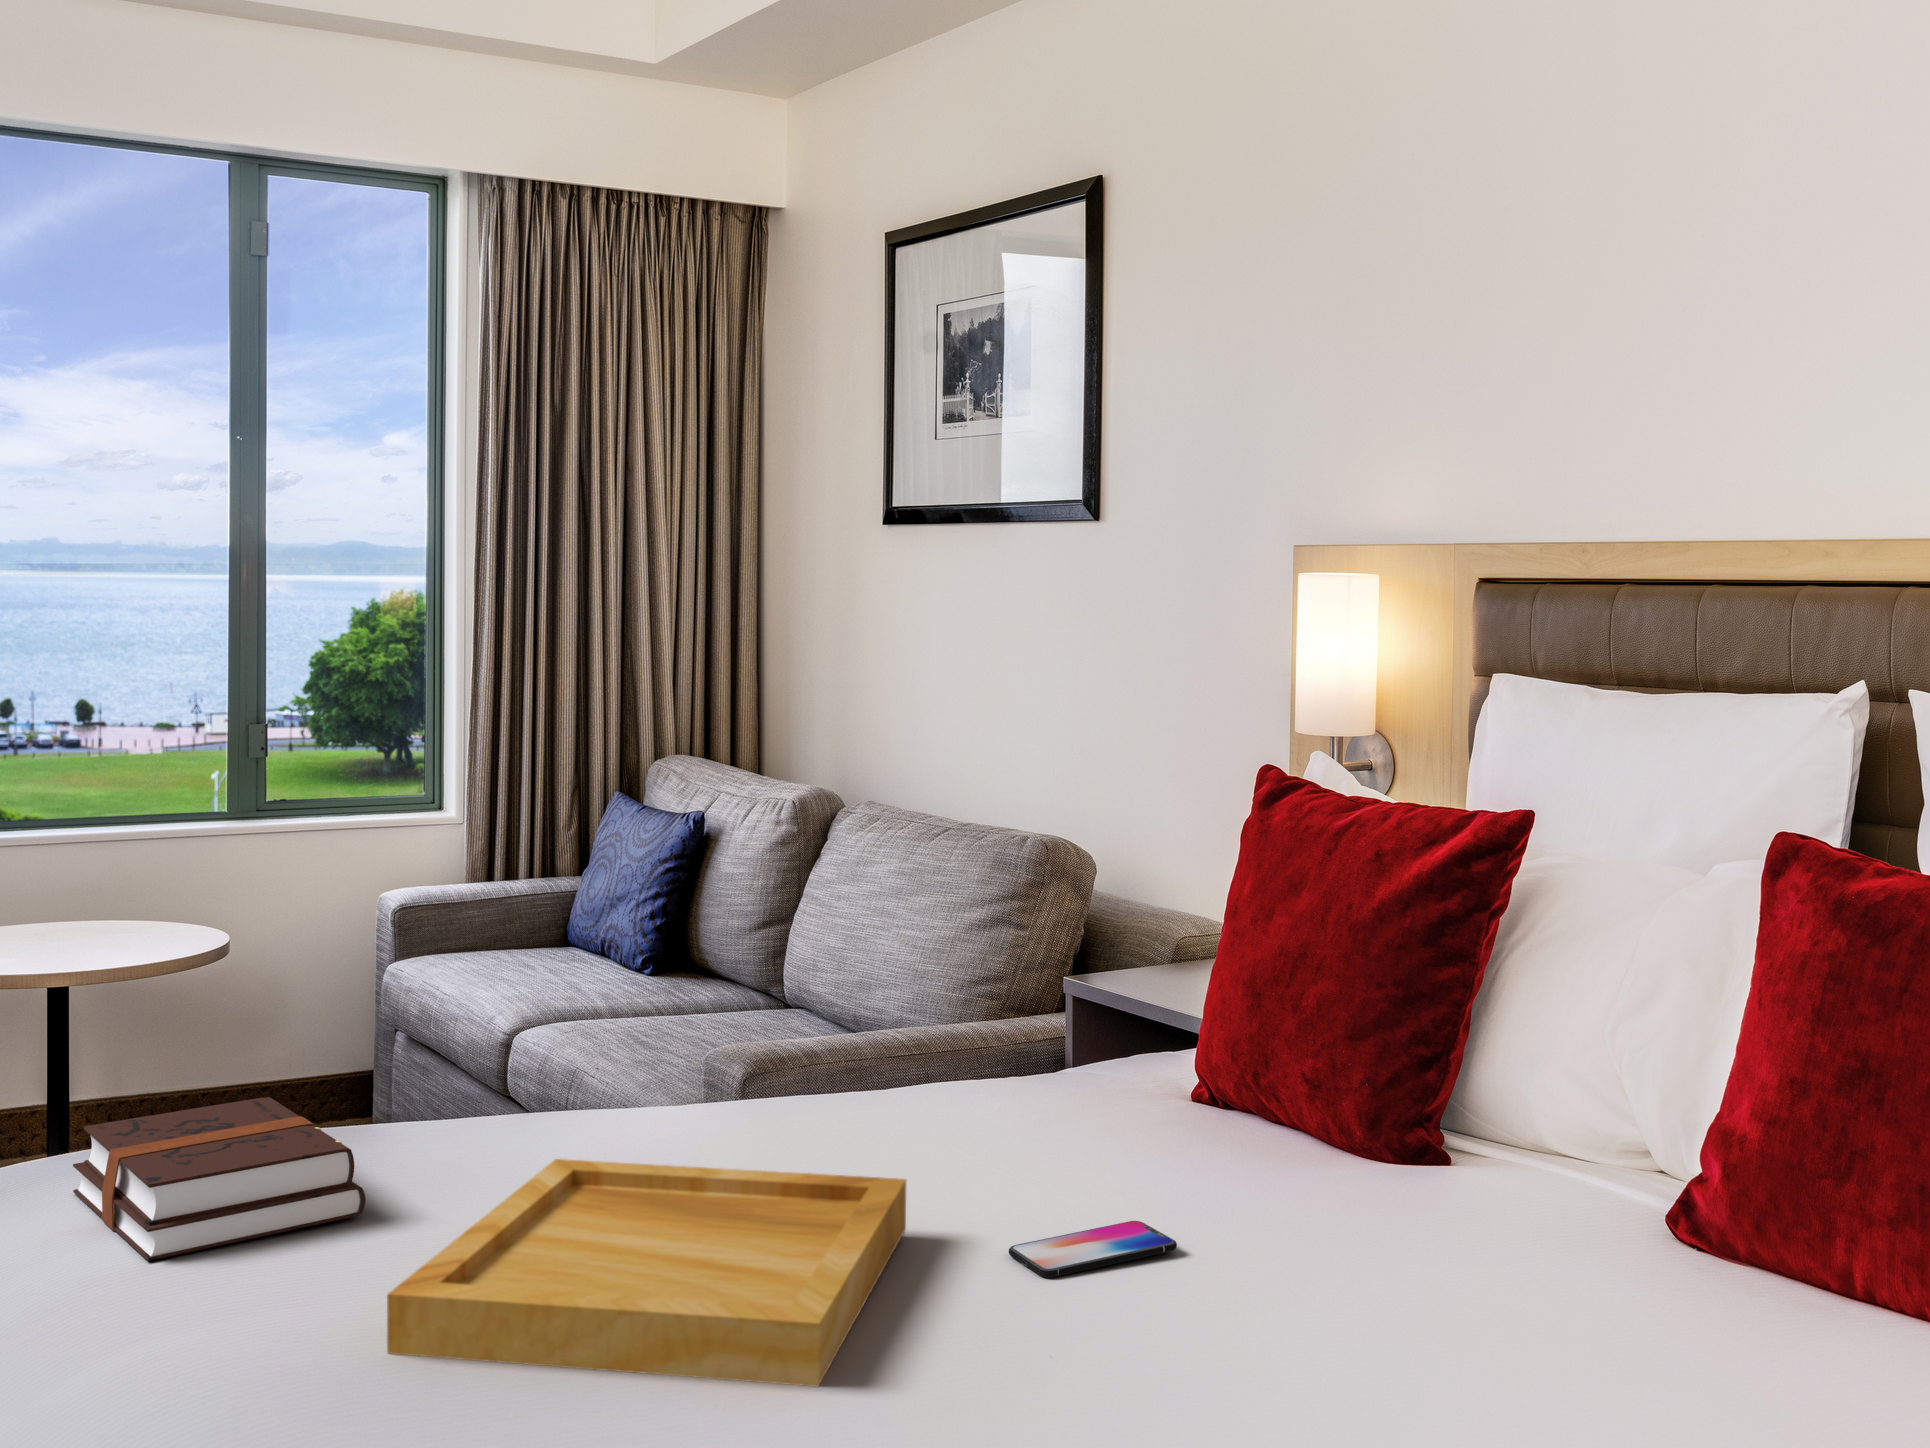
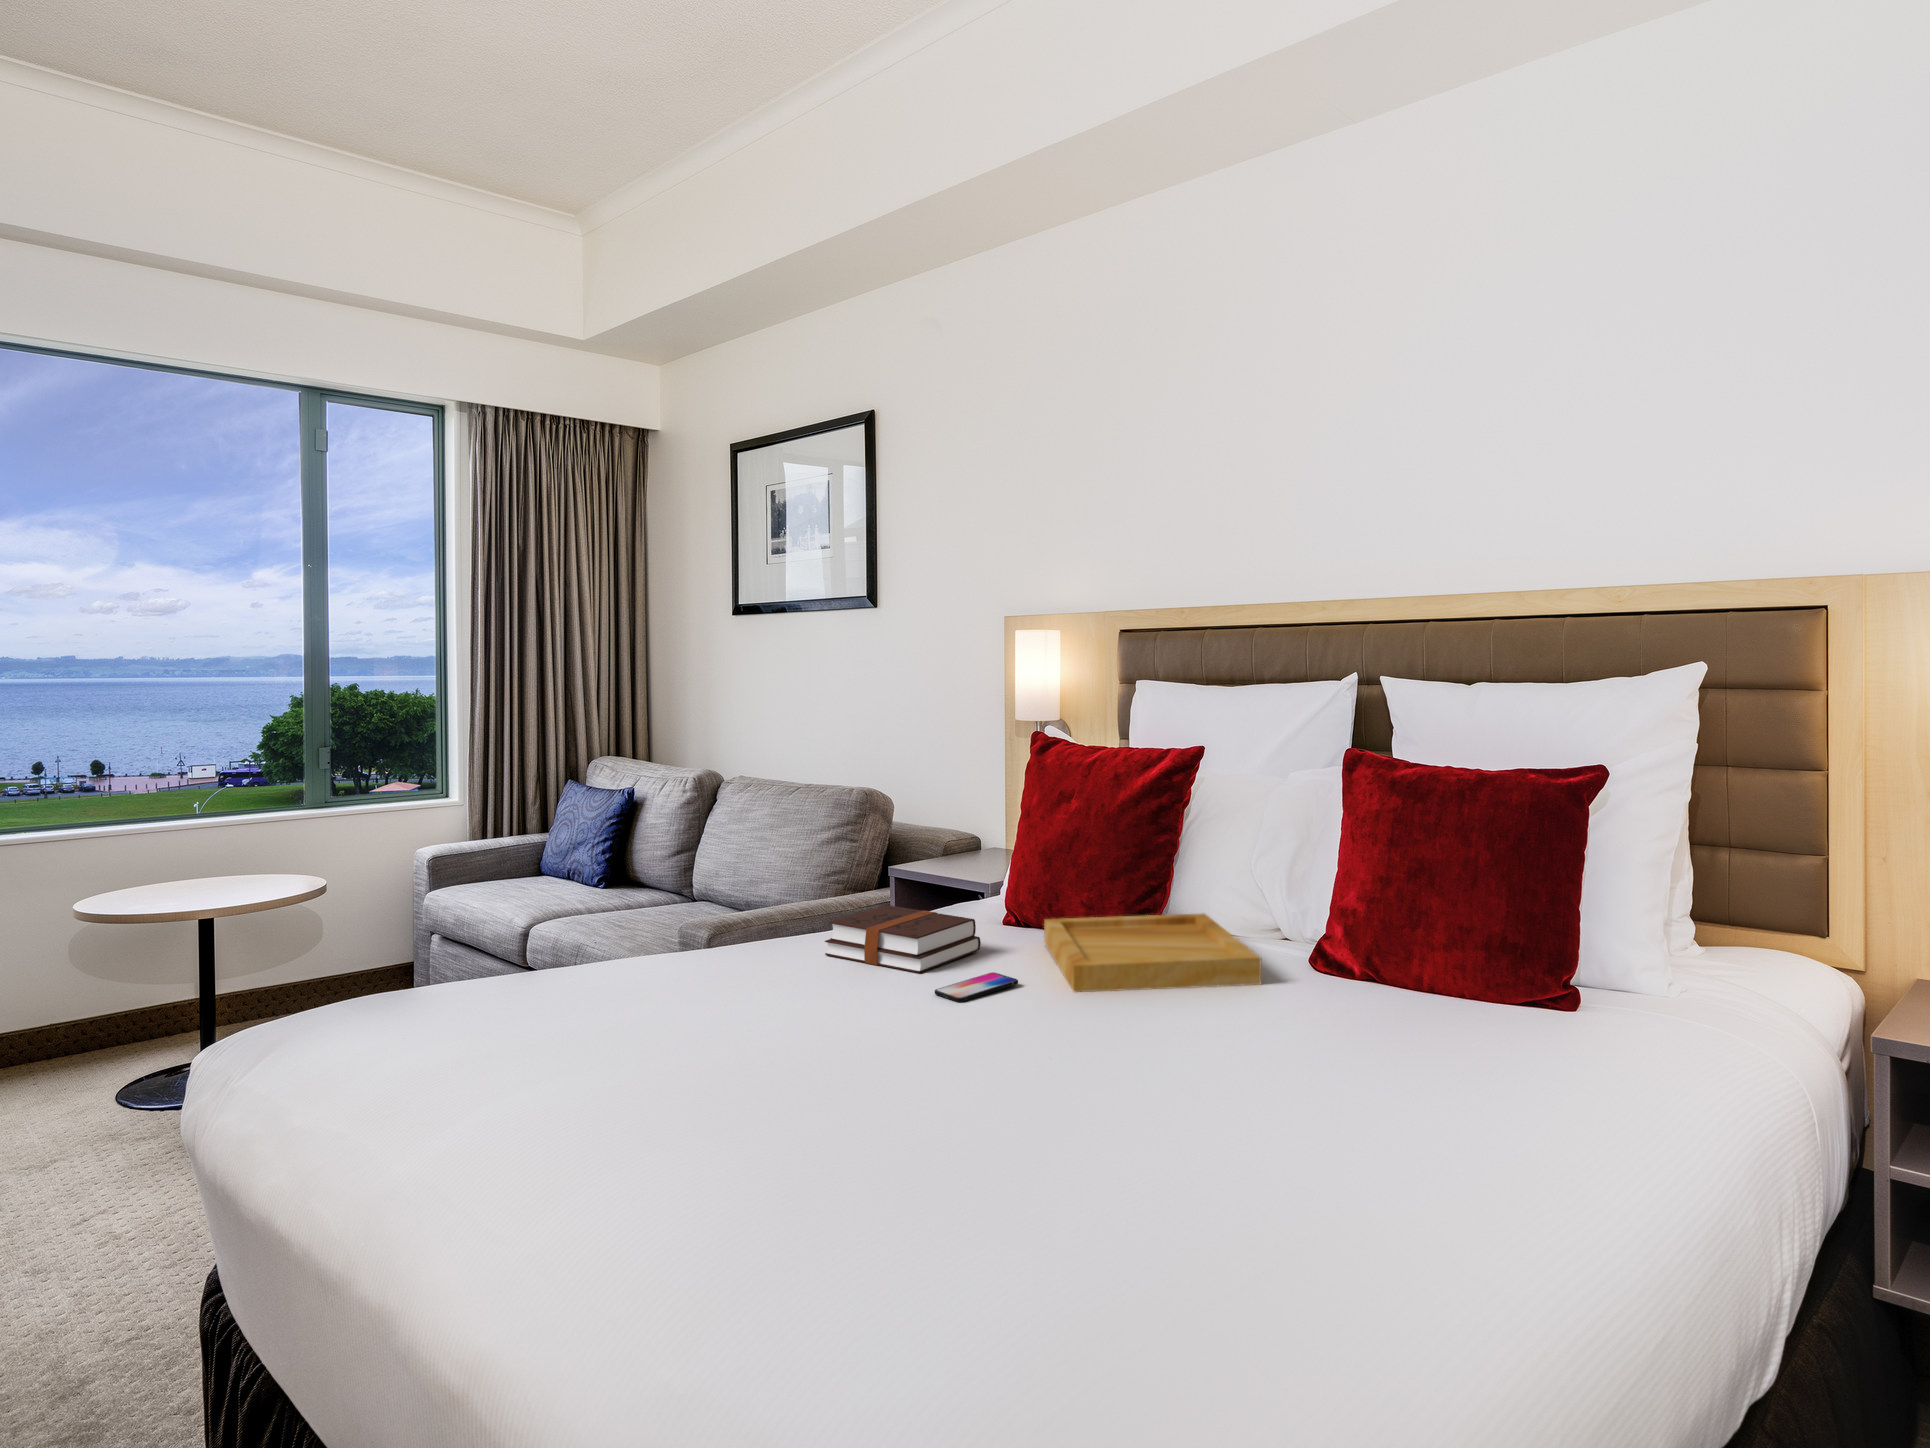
hardback book: present [73,1097,365,1261] -> present [825,906,981,973]
tray: present [387,1159,906,1387] -> present [1044,914,1261,992]

